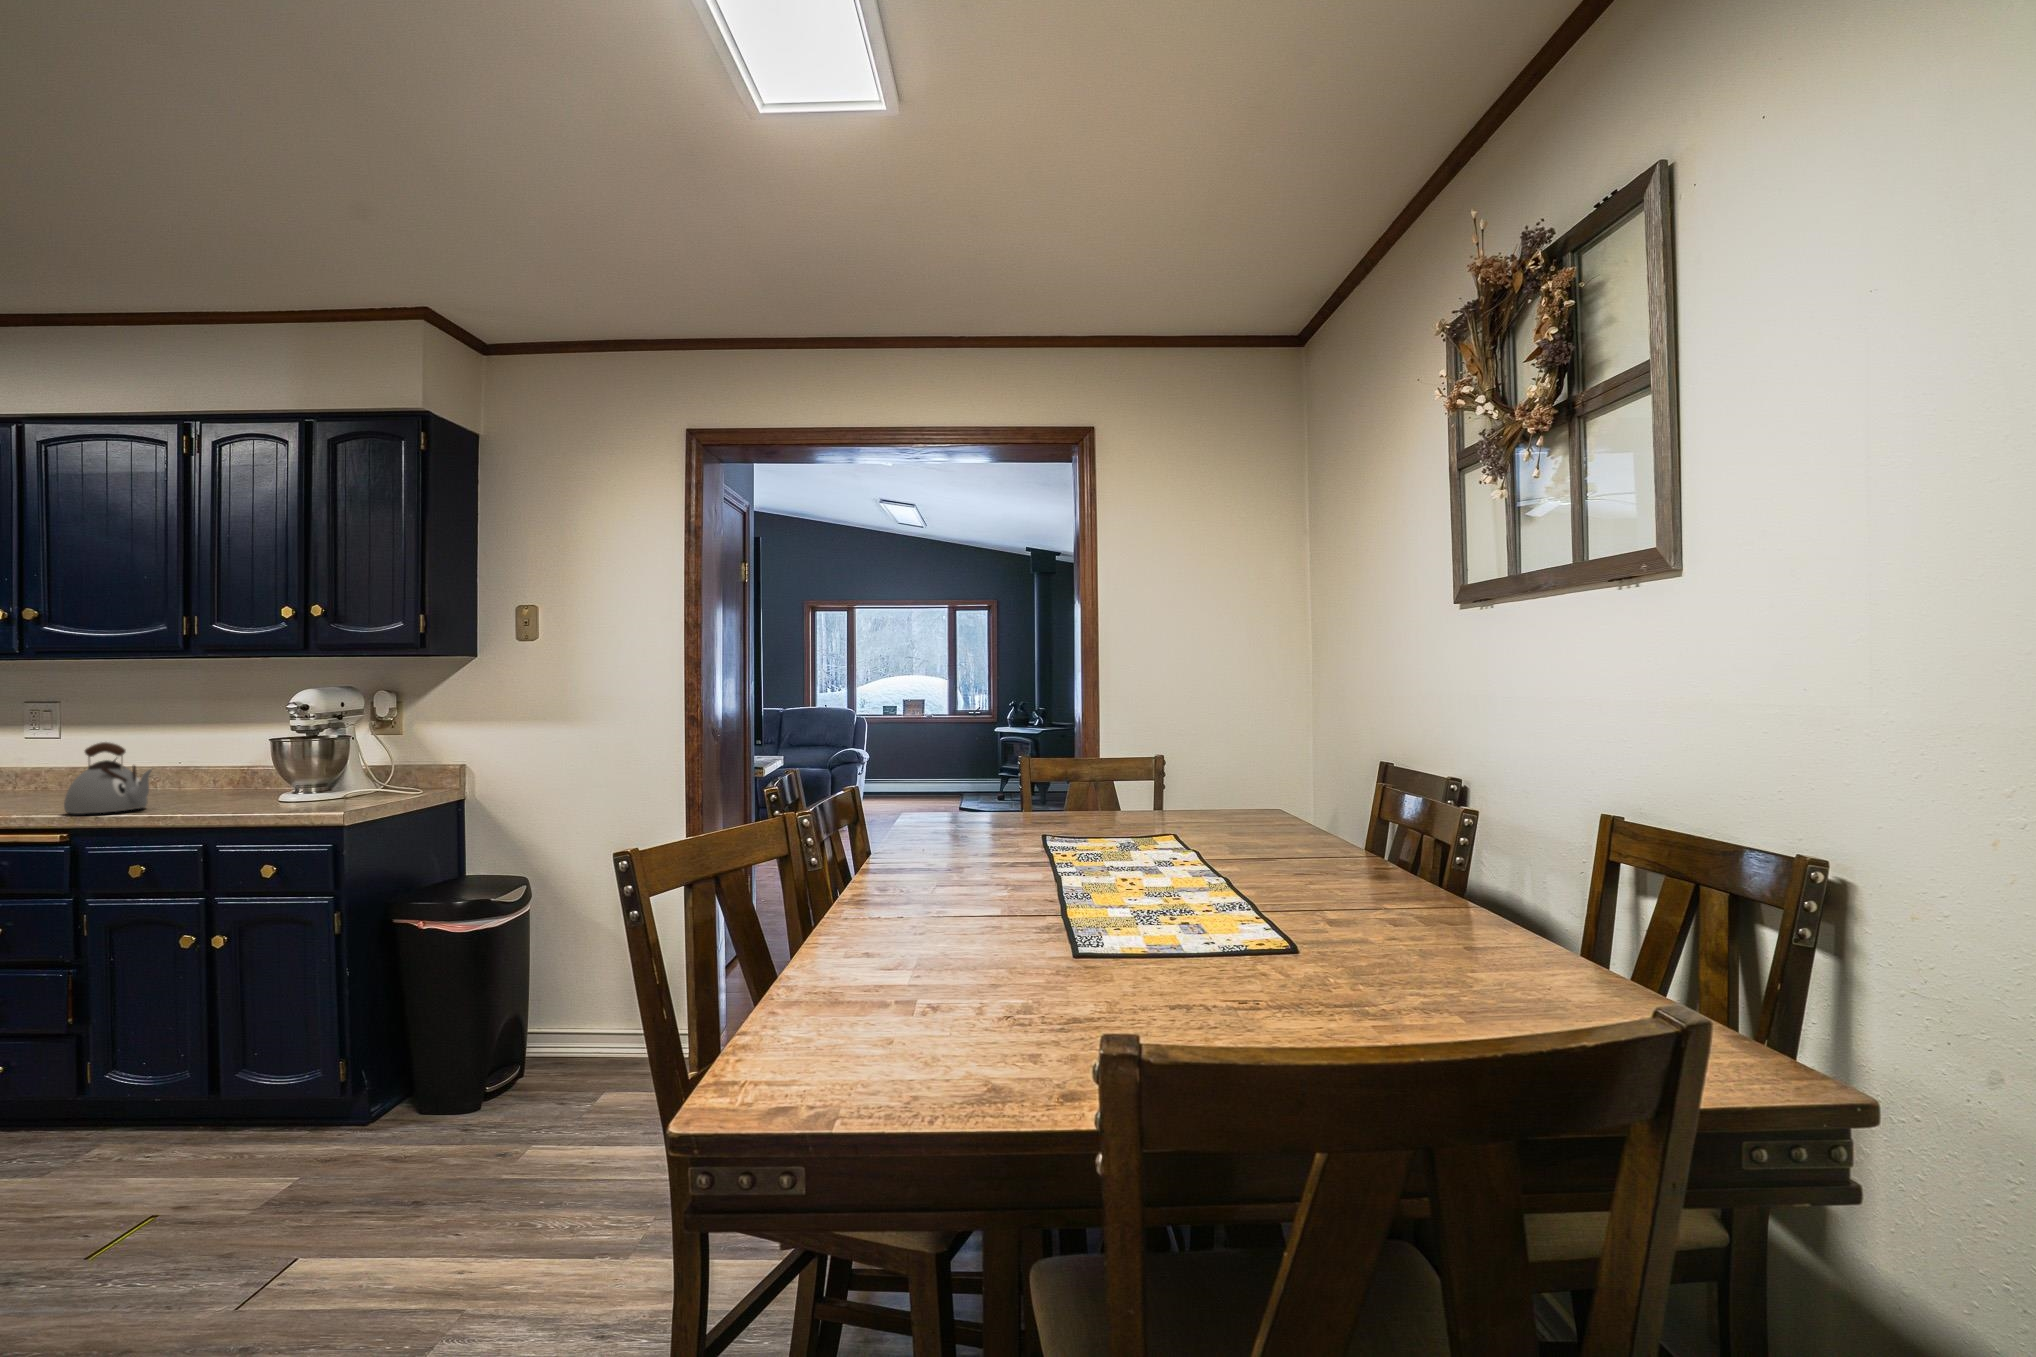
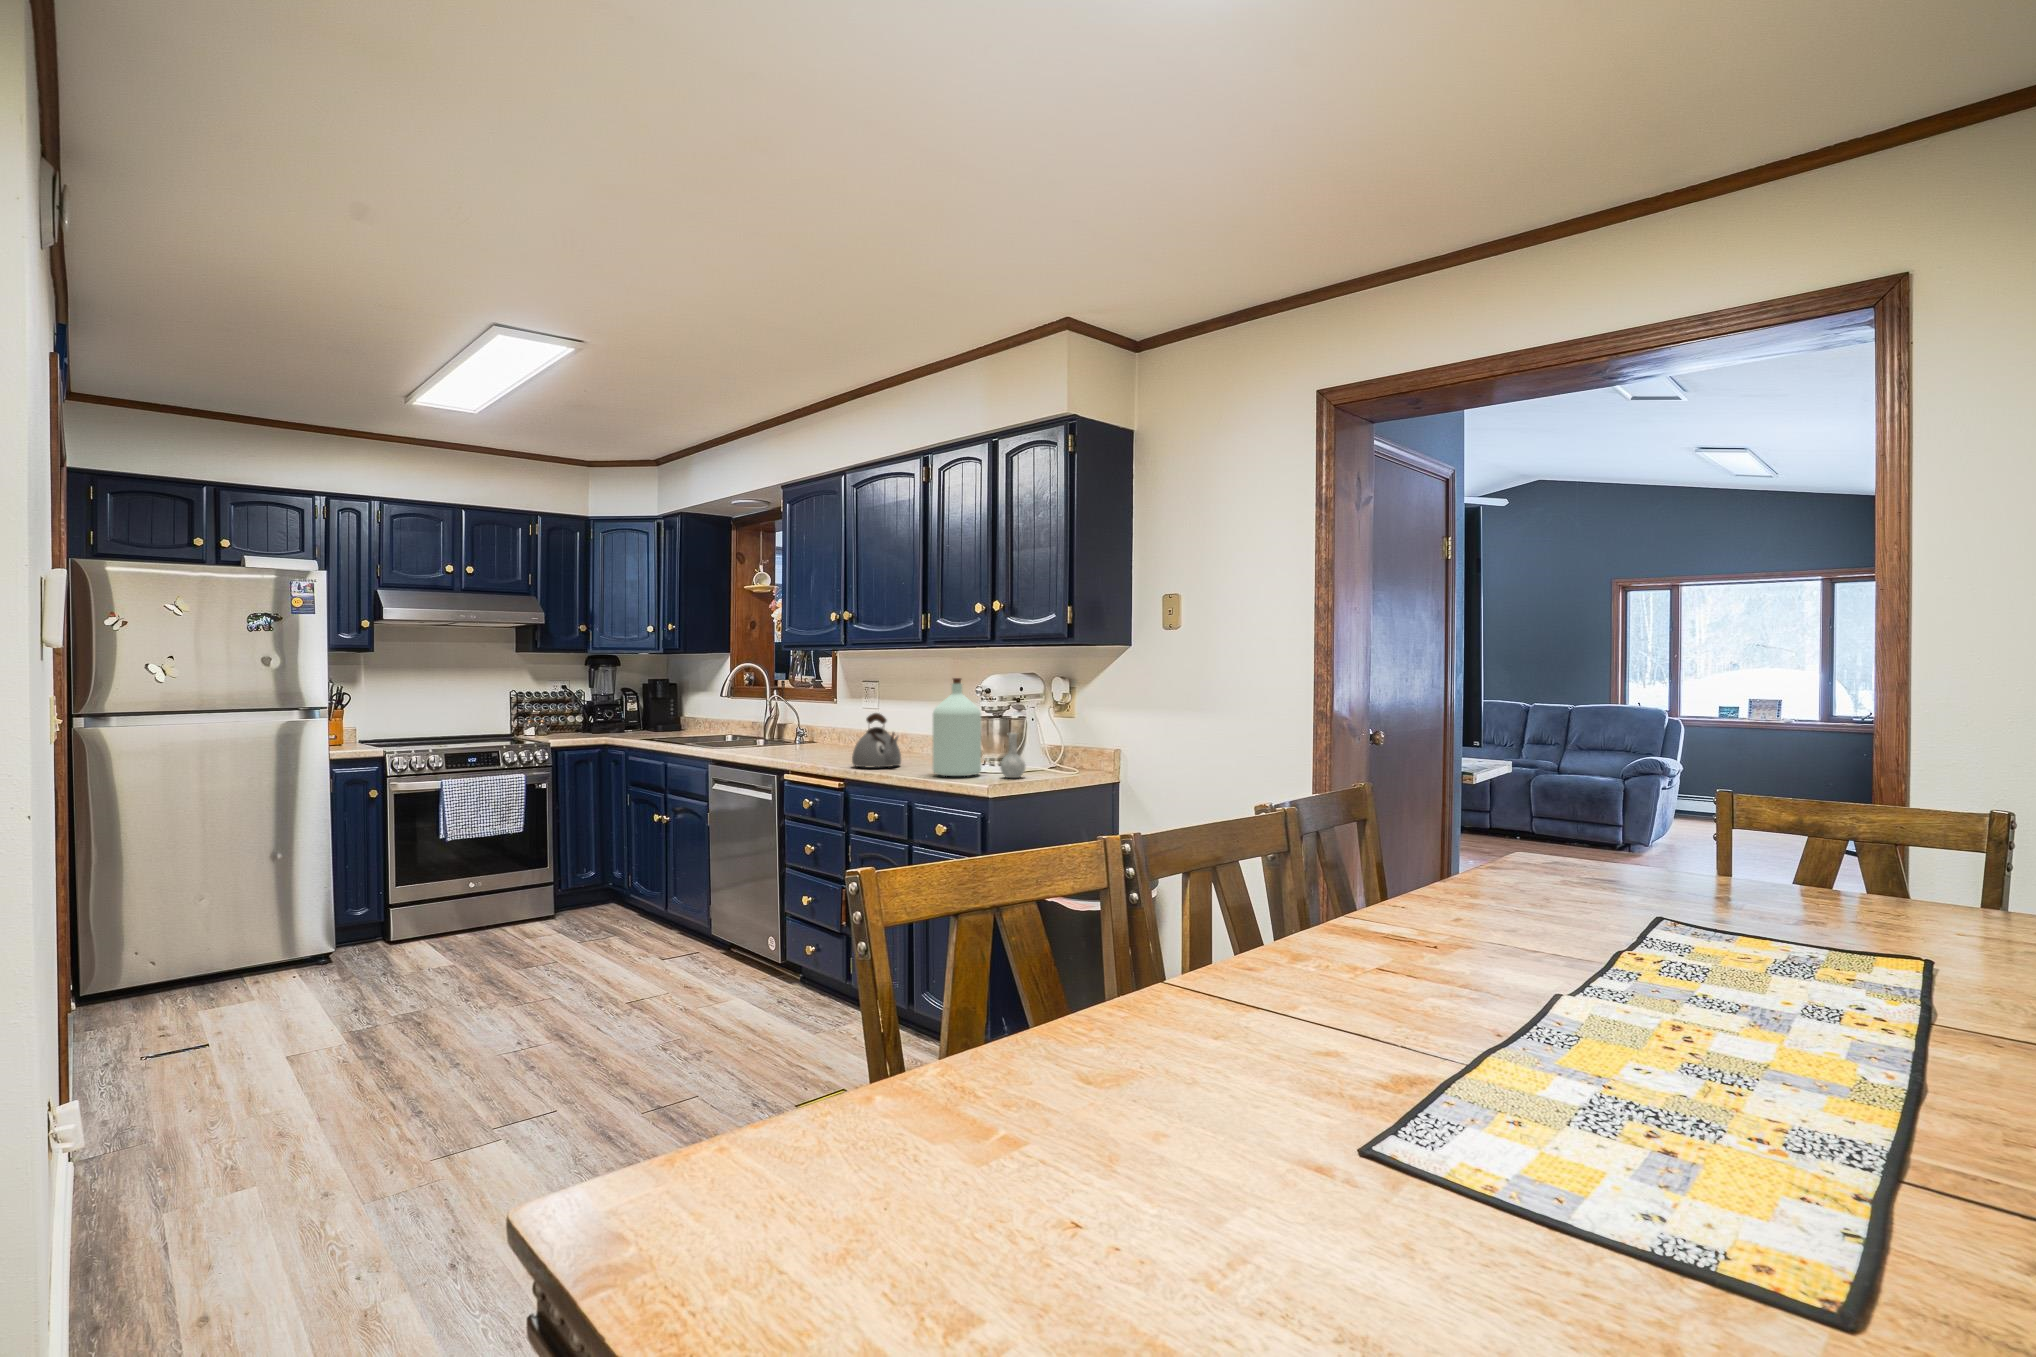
bottle: none [222,694,360,811] -> present [933,678,1025,778]

